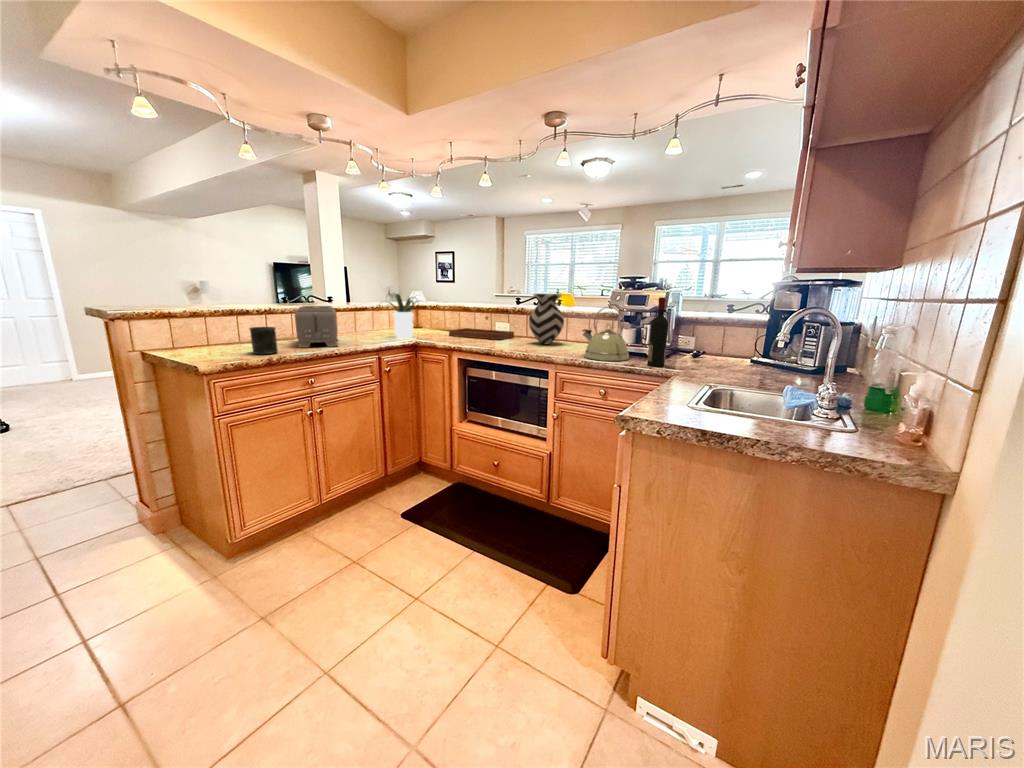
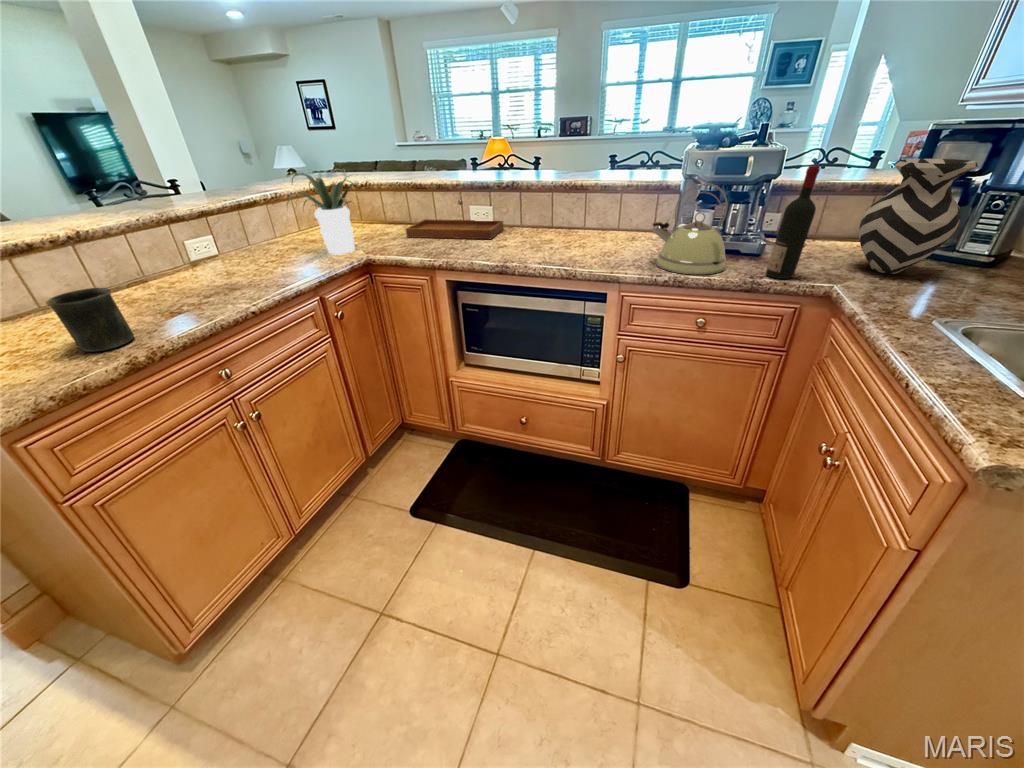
vase: present [529,294,564,344] -> present [859,159,978,274]
toaster: present [295,306,338,348] -> none [135,213,246,312]

